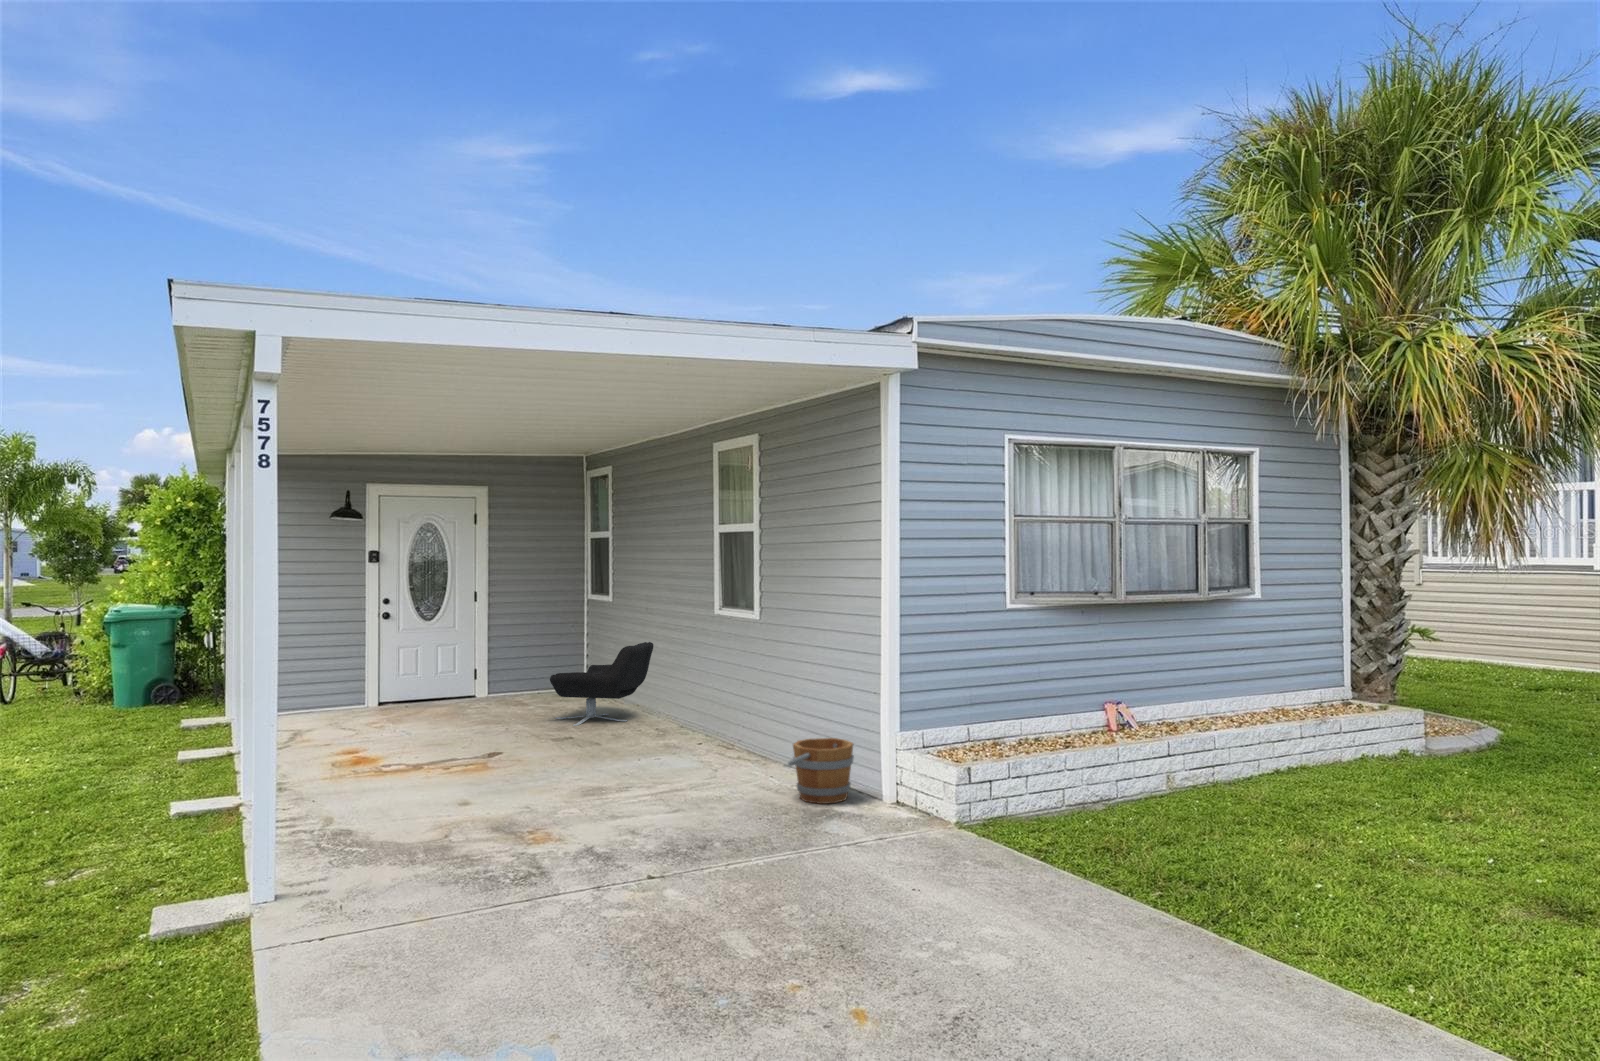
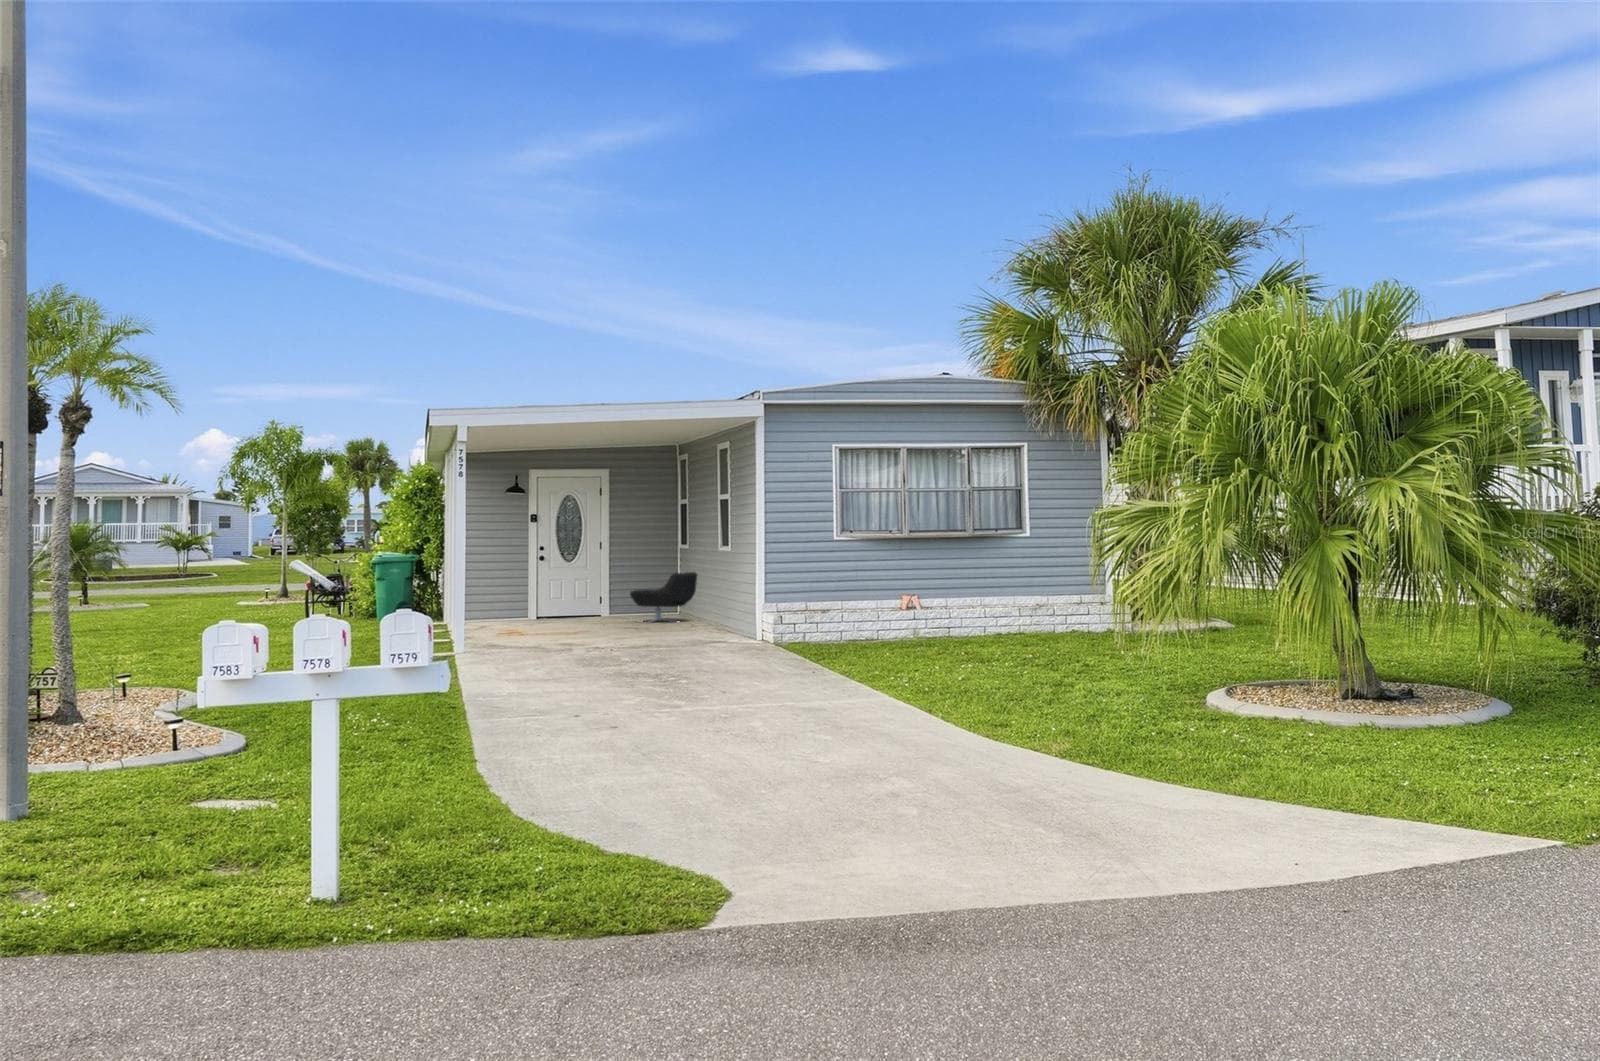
bucket: present [788,738,854,804] -> none [712,610,746,640]

